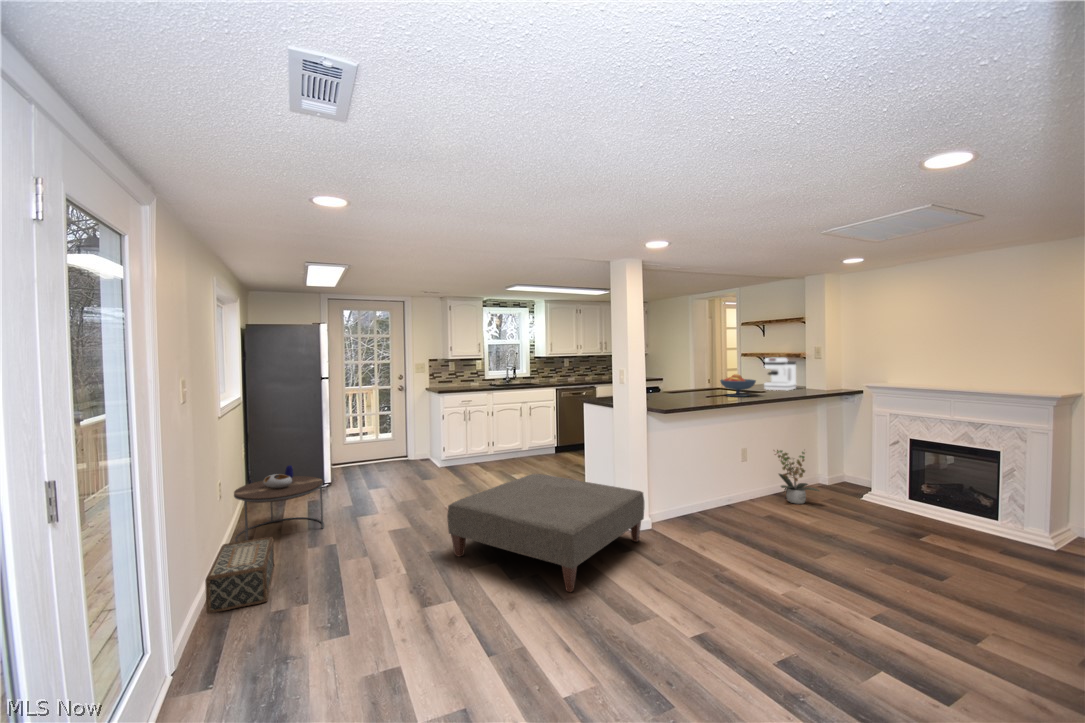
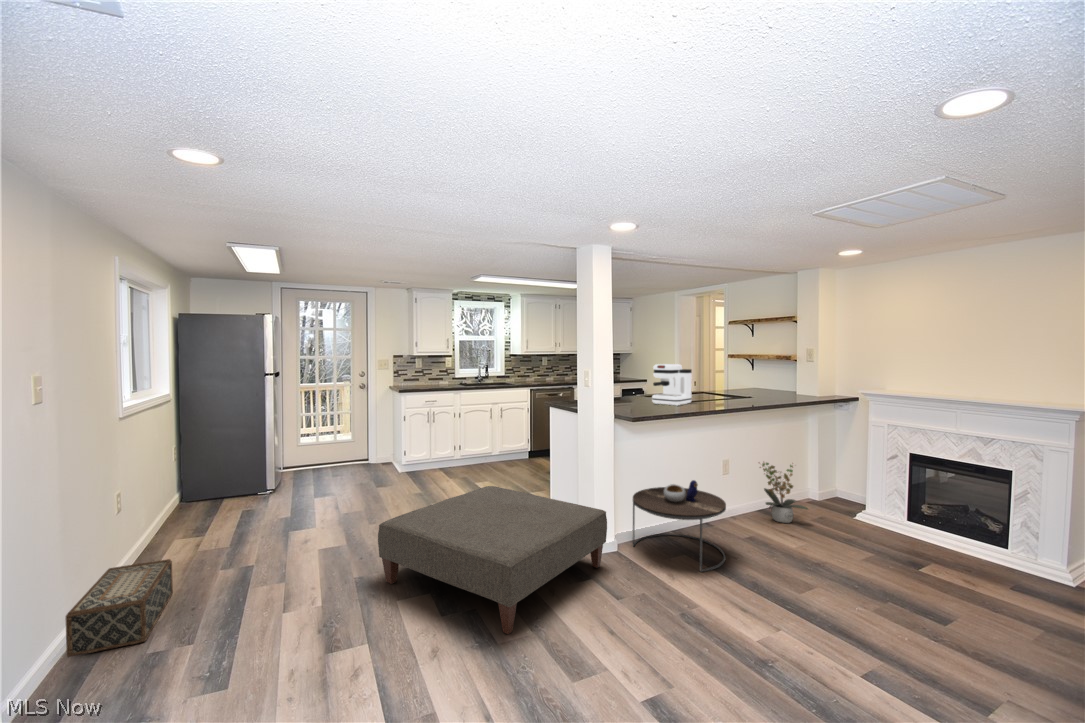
coffee maker: present [764,358,796,391] -> present [652,364,692,406]
fruit bowl: present [720,374,756,397] -> none [702,377,742,402]
side table: present [234,465,324,542] -> present [633,480,726,572]

